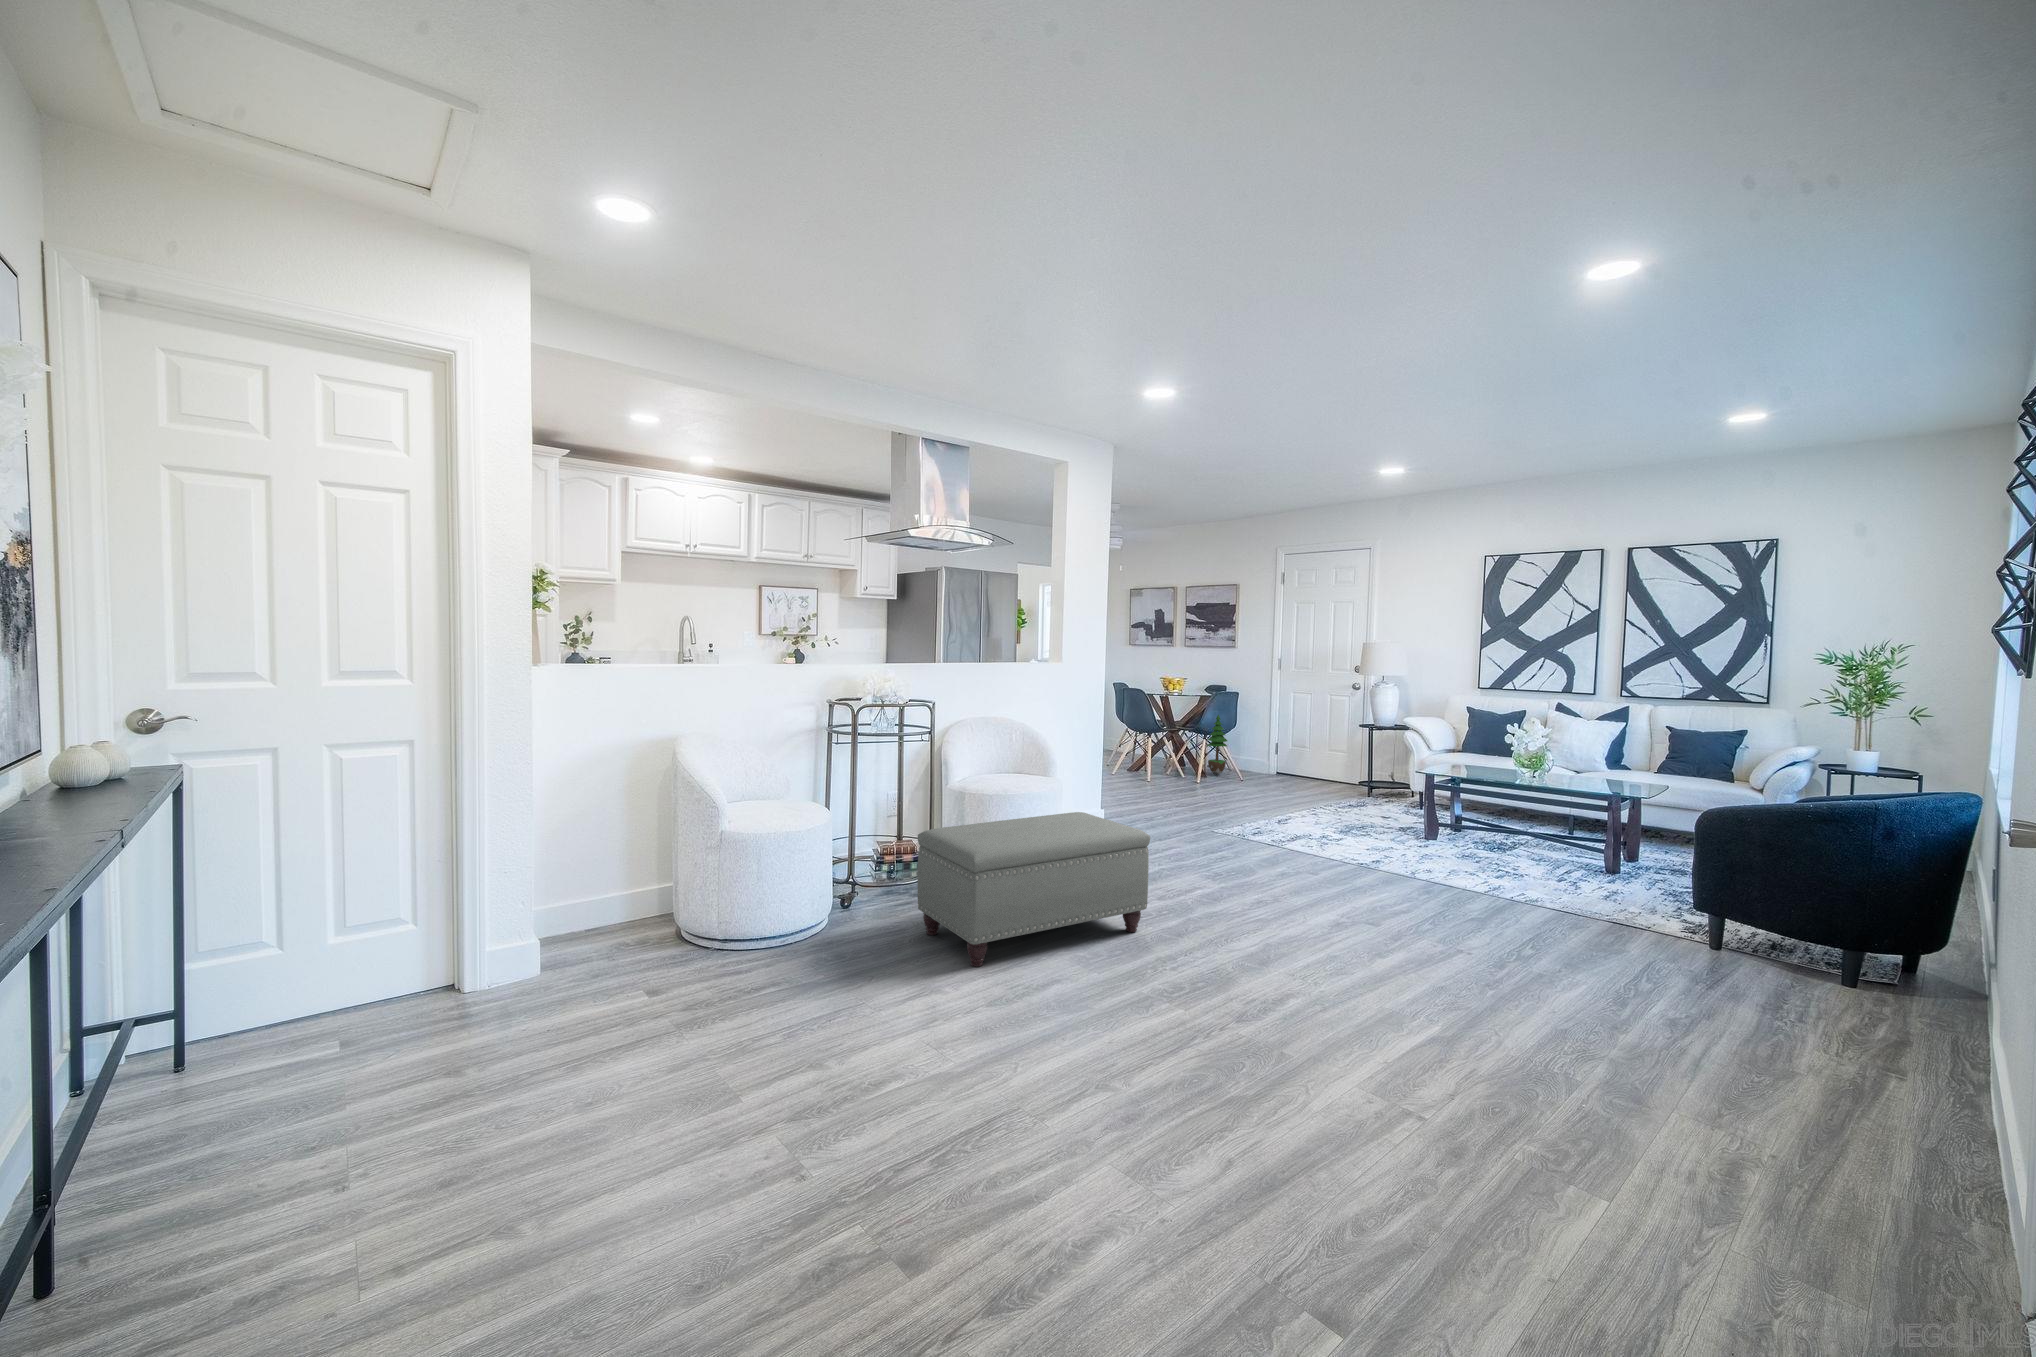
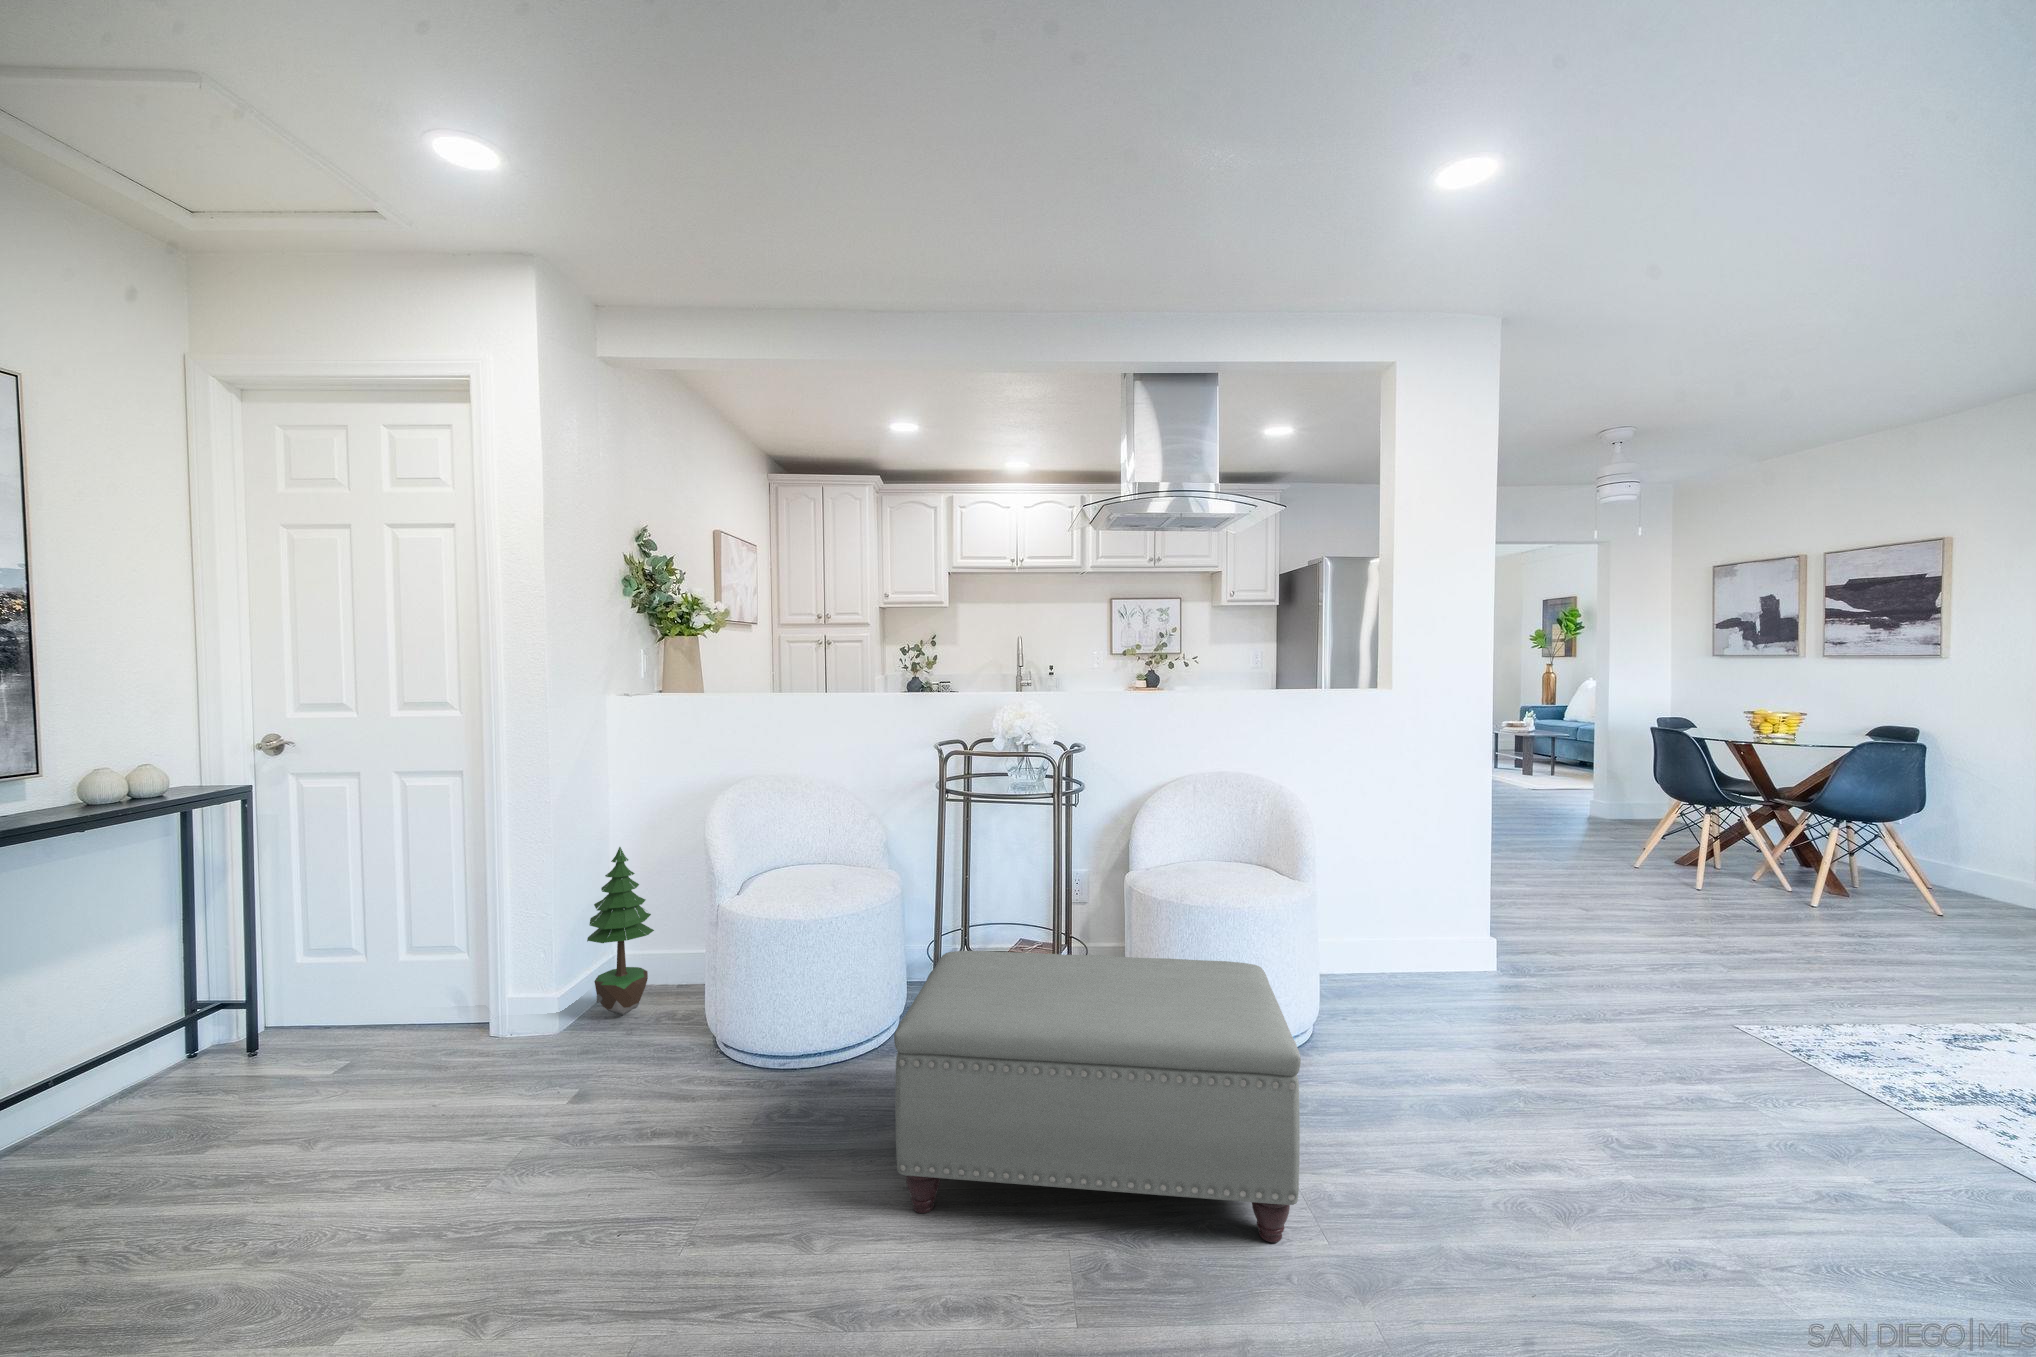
potted tree: present [1206,715,1227,775] -> present [587,847,654,1016]

